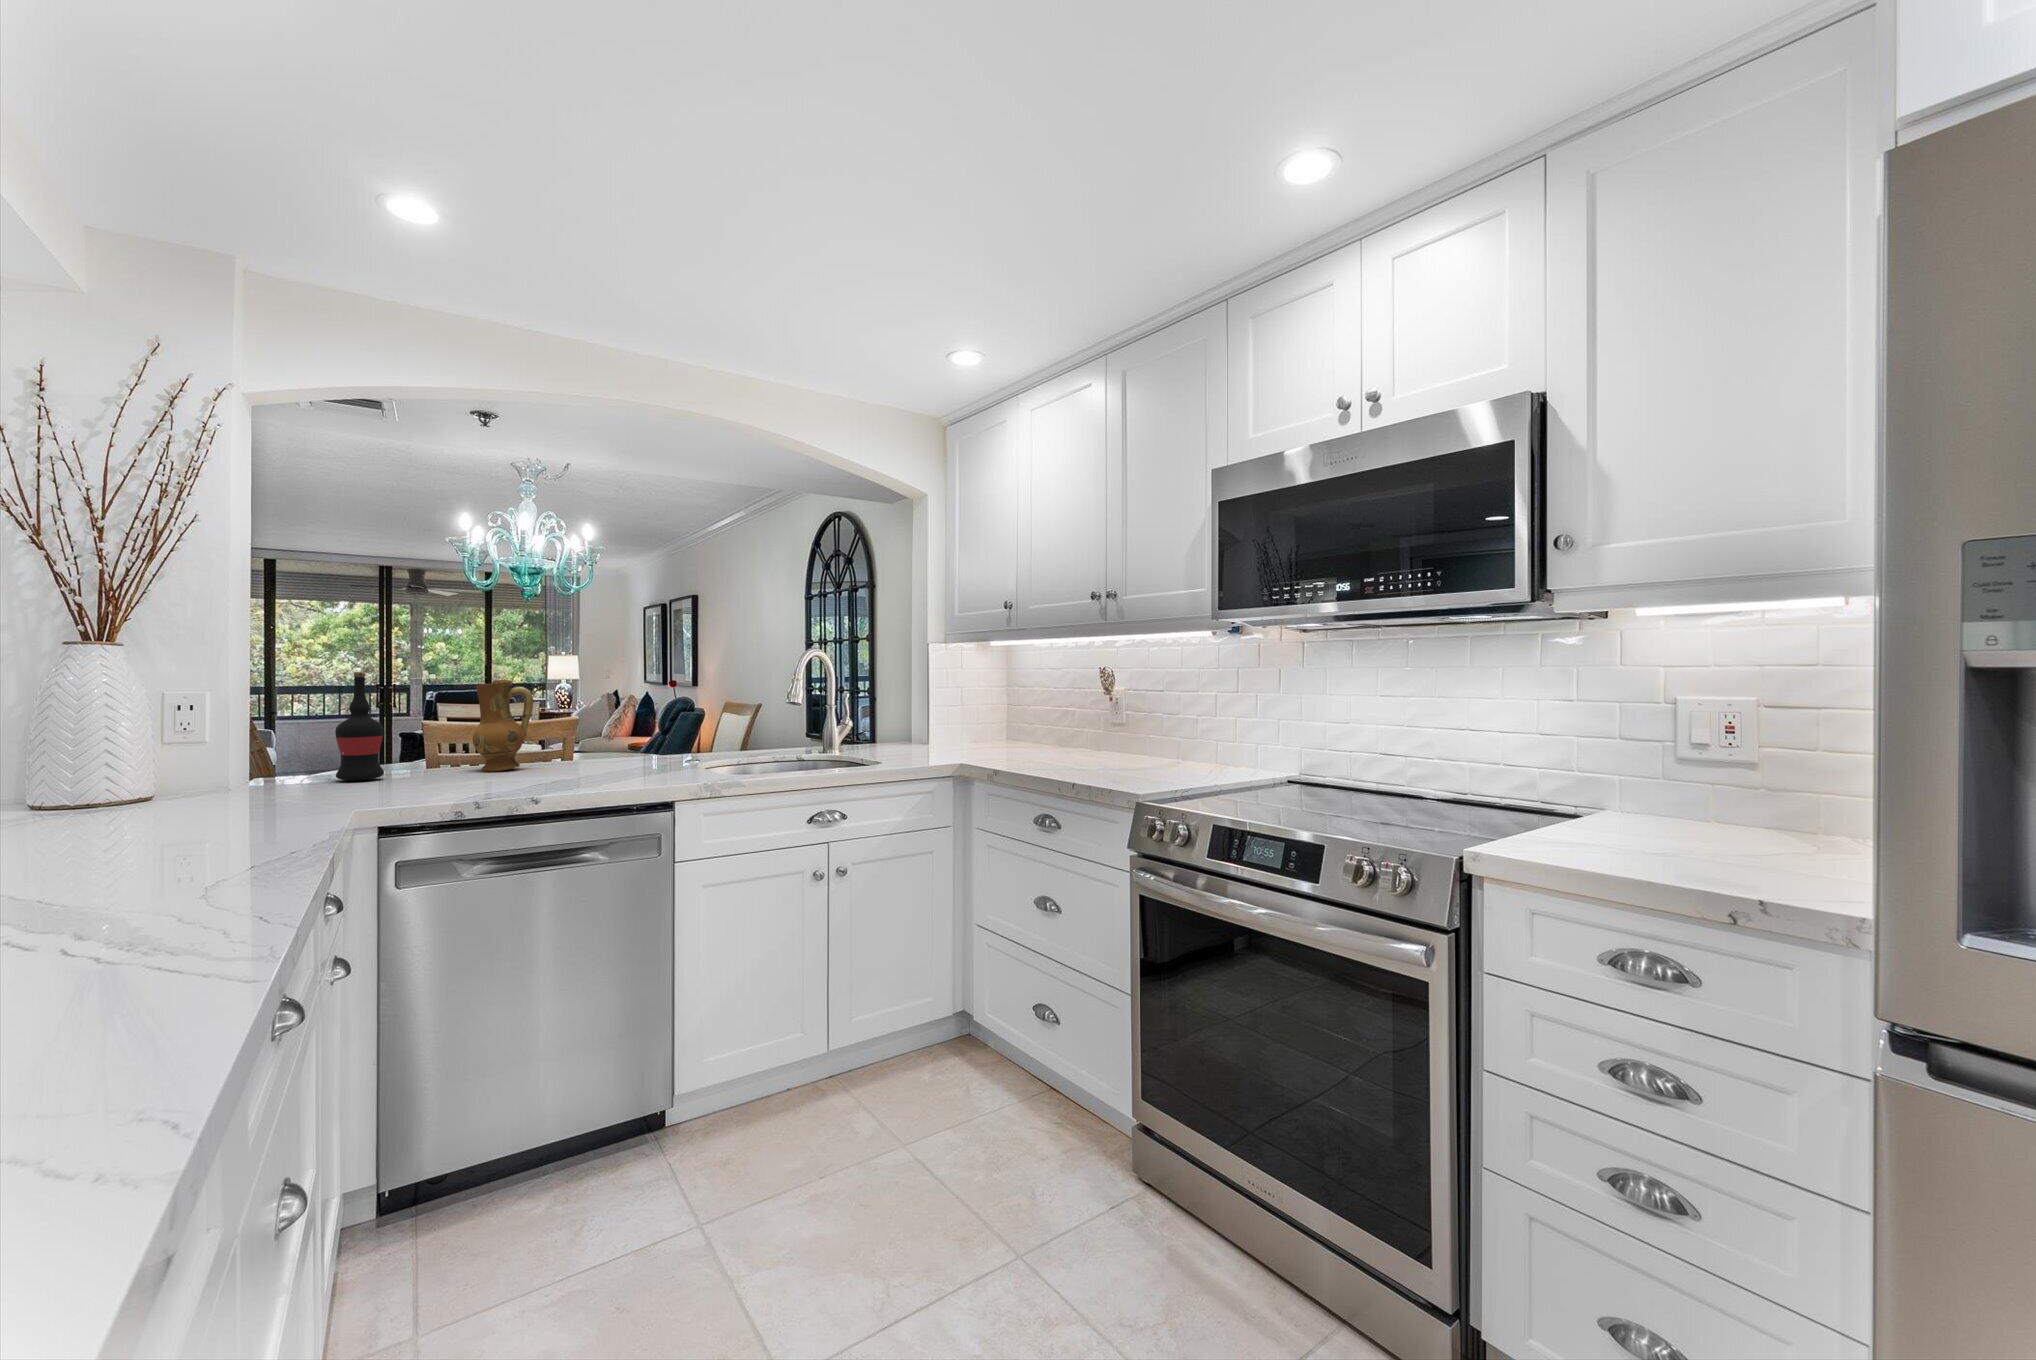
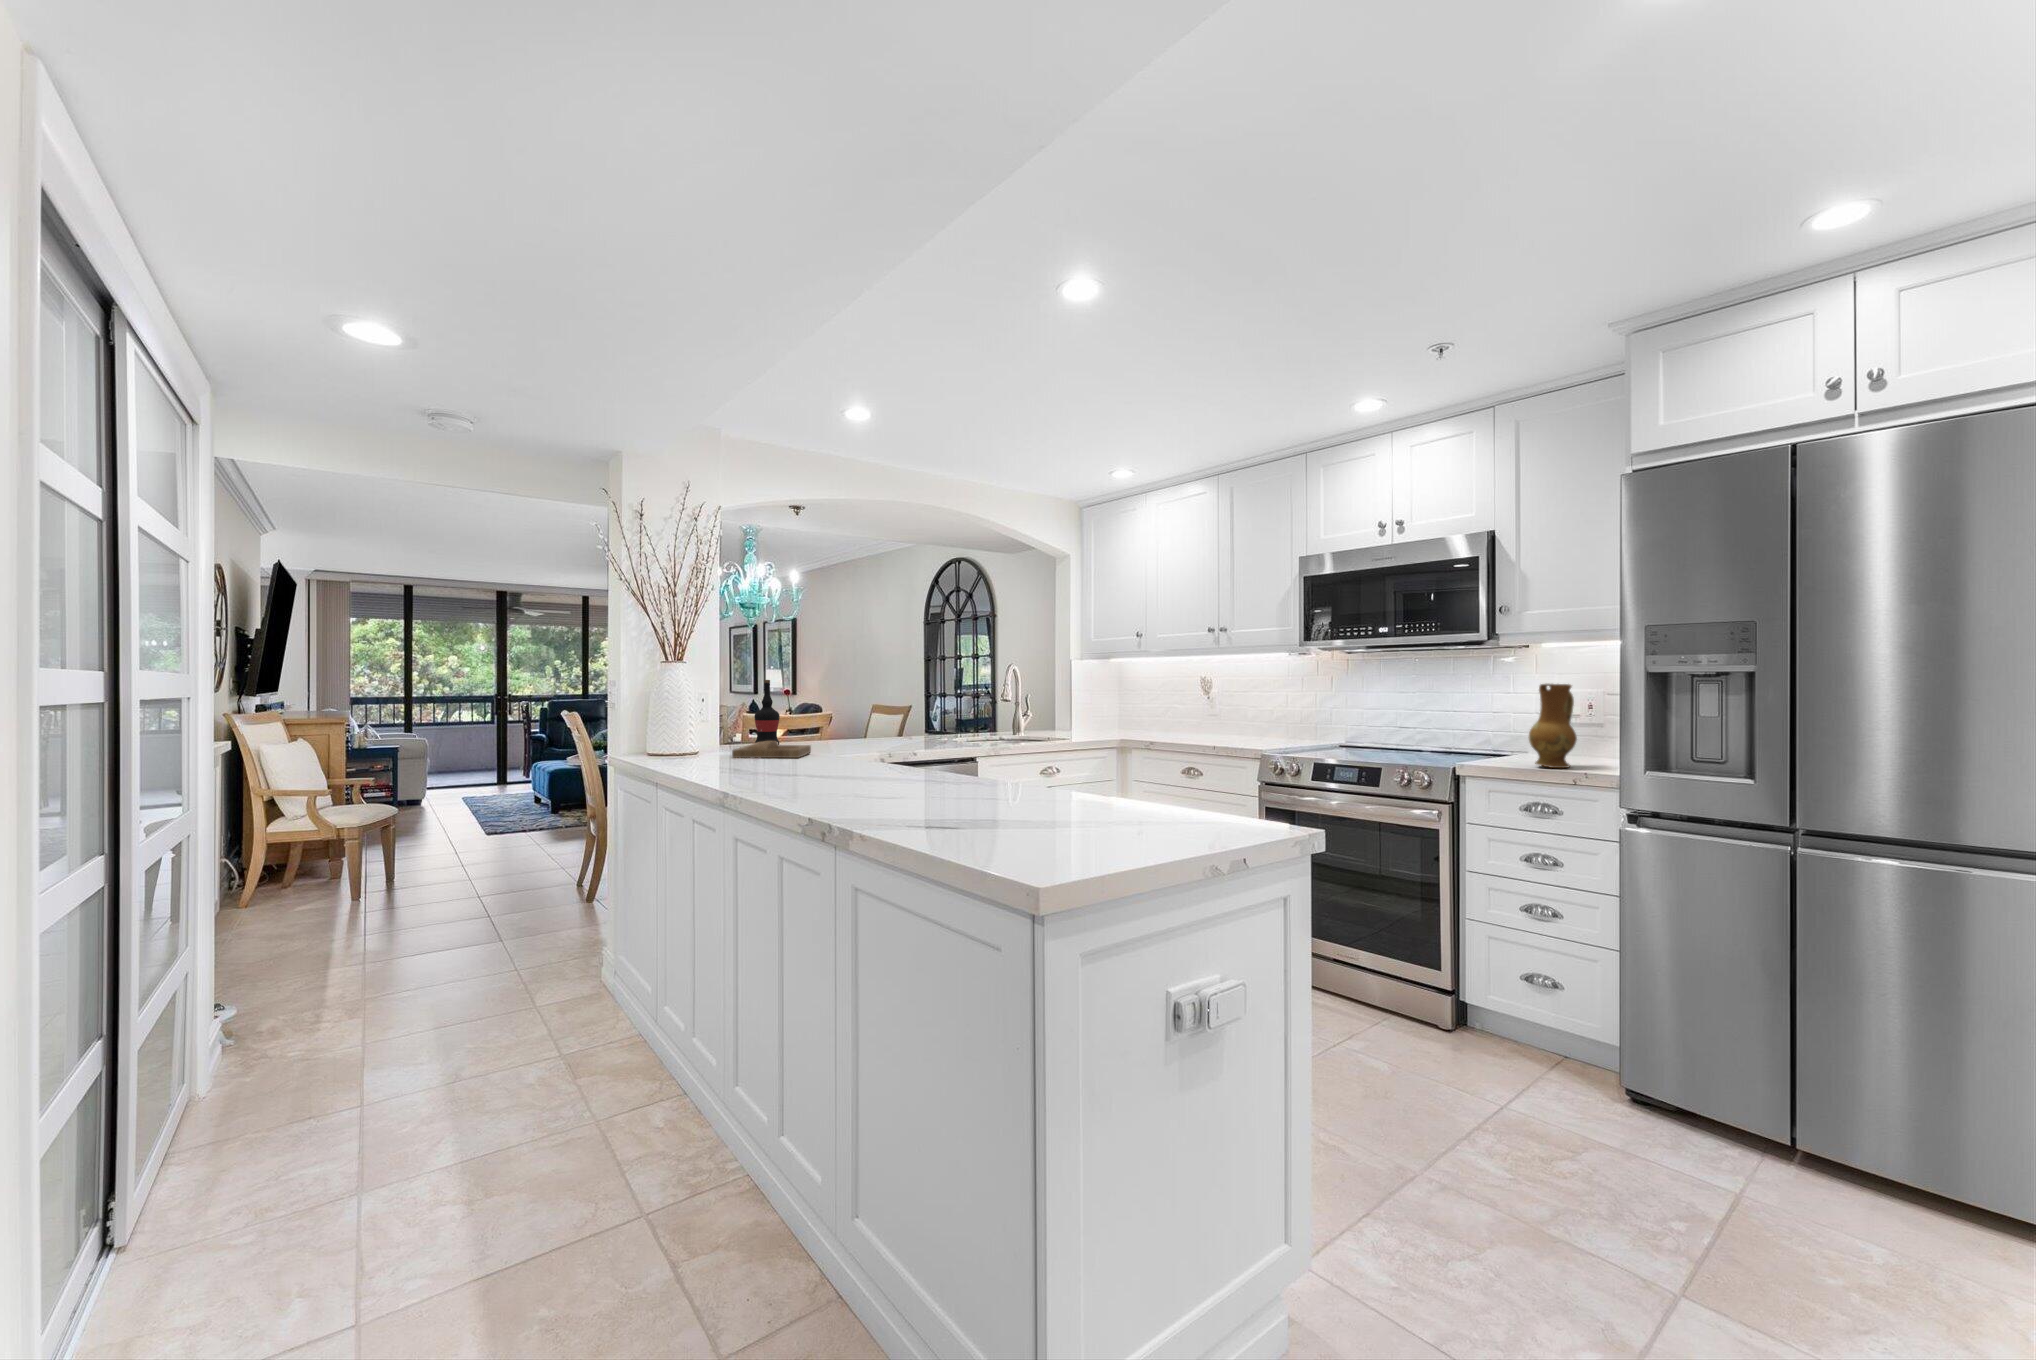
ceramic jug: present [472,680,533,771] -> present [1529,684,1577,768]
tray: none [144,781,357,817] -> present [732,741,811,758]

